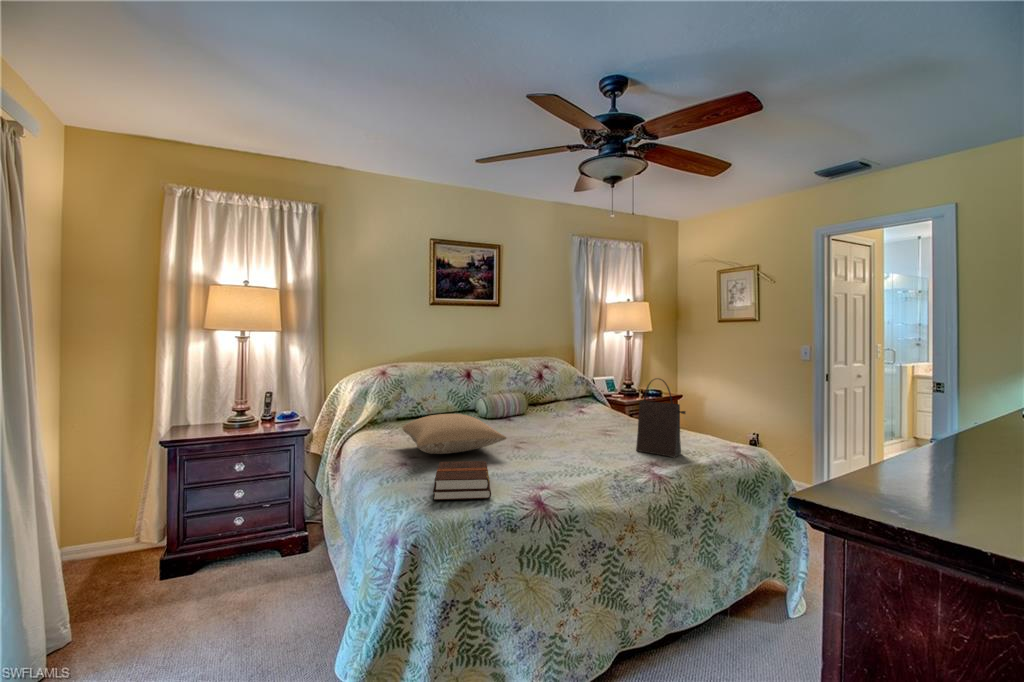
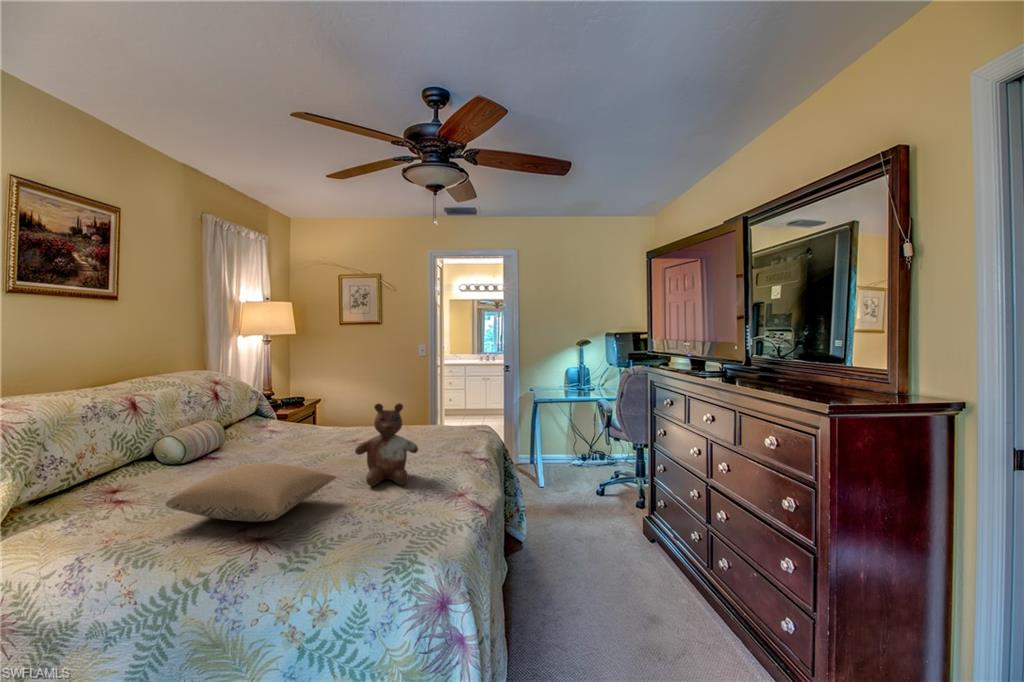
handbag: present [636,378,685,457] -> none [411,394,453,460]
stuffed bear: none [542,379,606,463] -> present [355,403,418,486]
hardback book: present [433,461,491,500] -> none [331,505,427,557]

